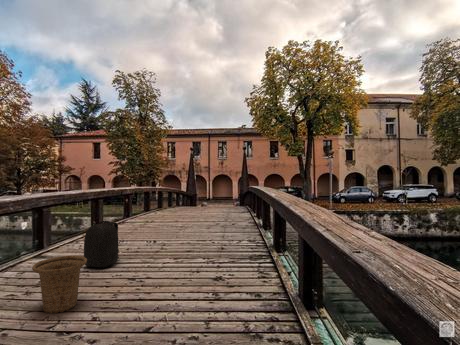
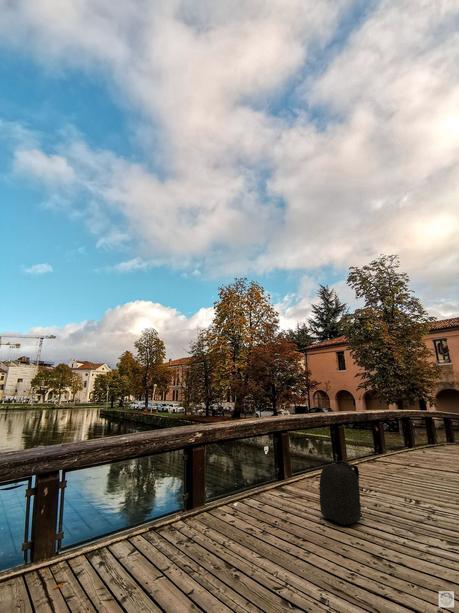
basket: present [32,256,87,314] -> none [264,499,317,573]

